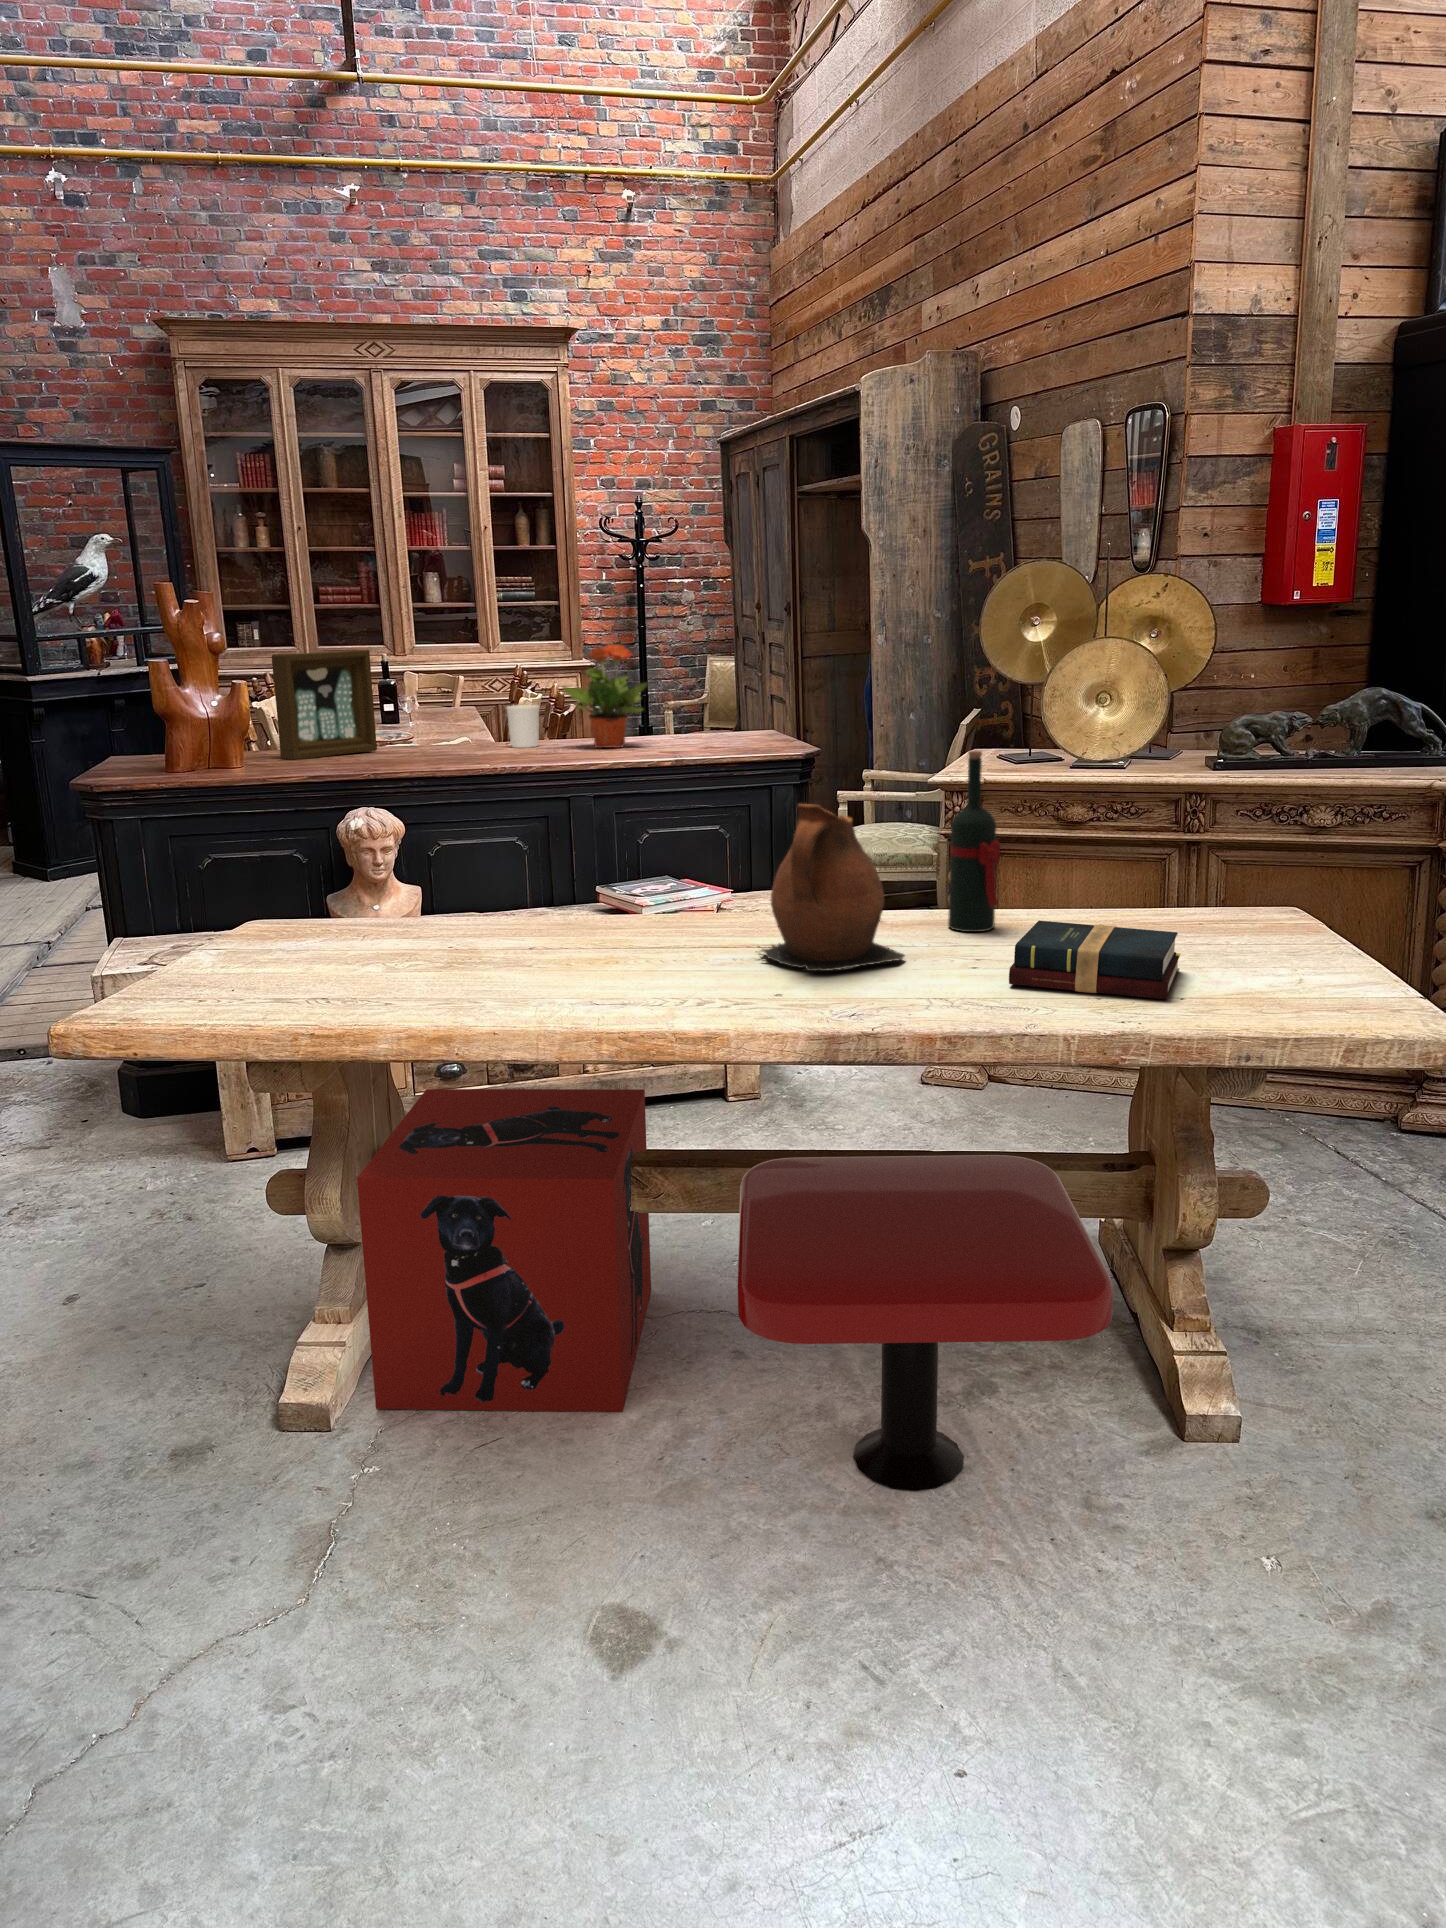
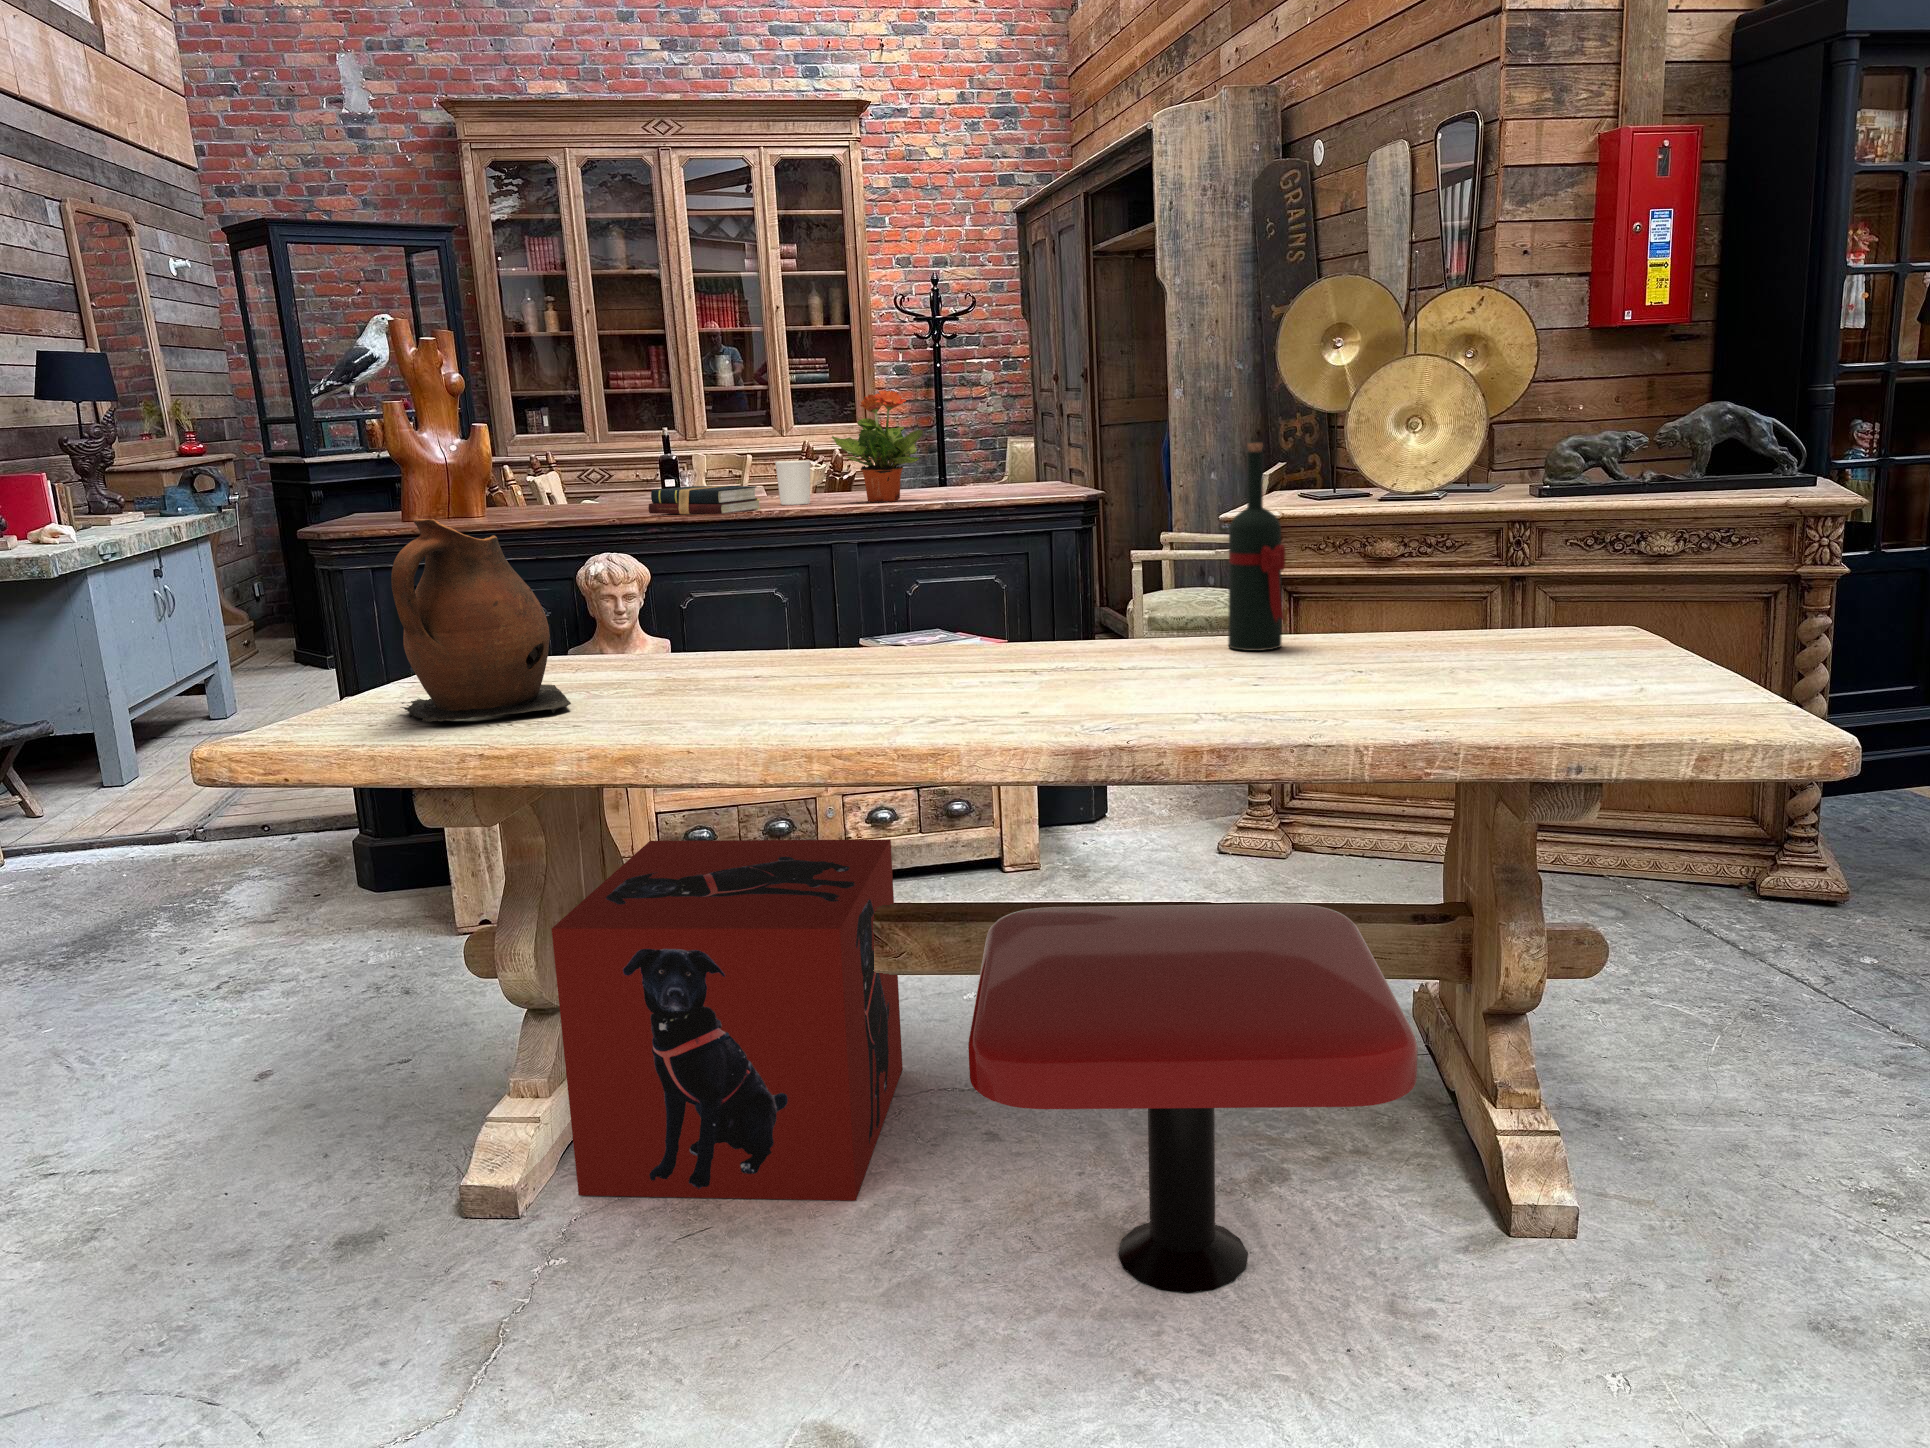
picture frame: present [272,650,377,760] -> none [526,404,640,518]
ceramic pitcher: present [762,804,905,971] -> present [391,519,571,722]
hardback book: present [1009,920,1180,999] -> present [648,486,761,514]

